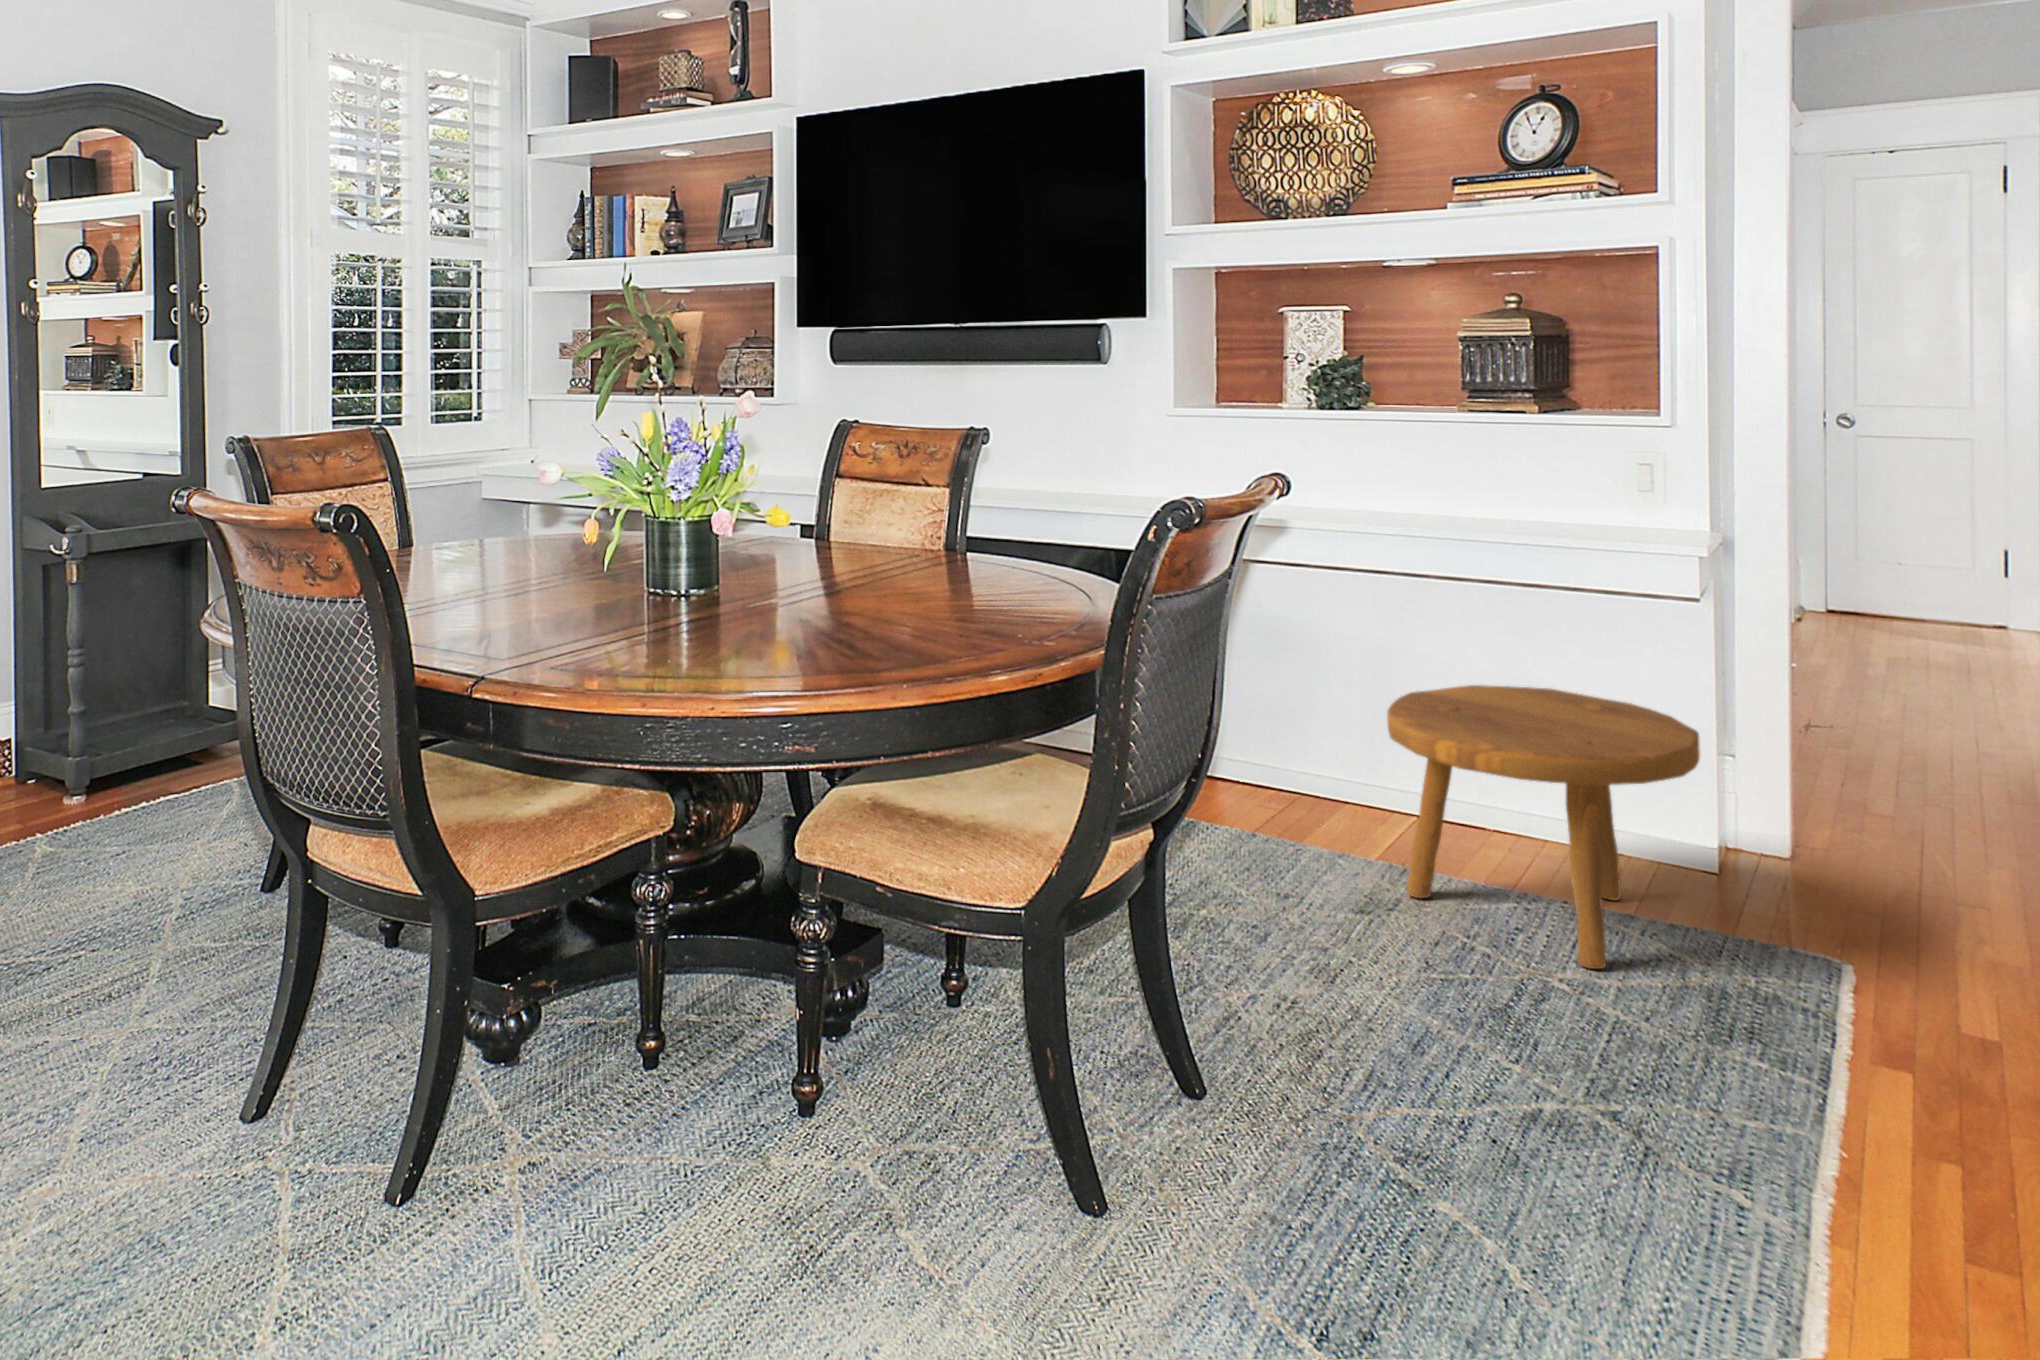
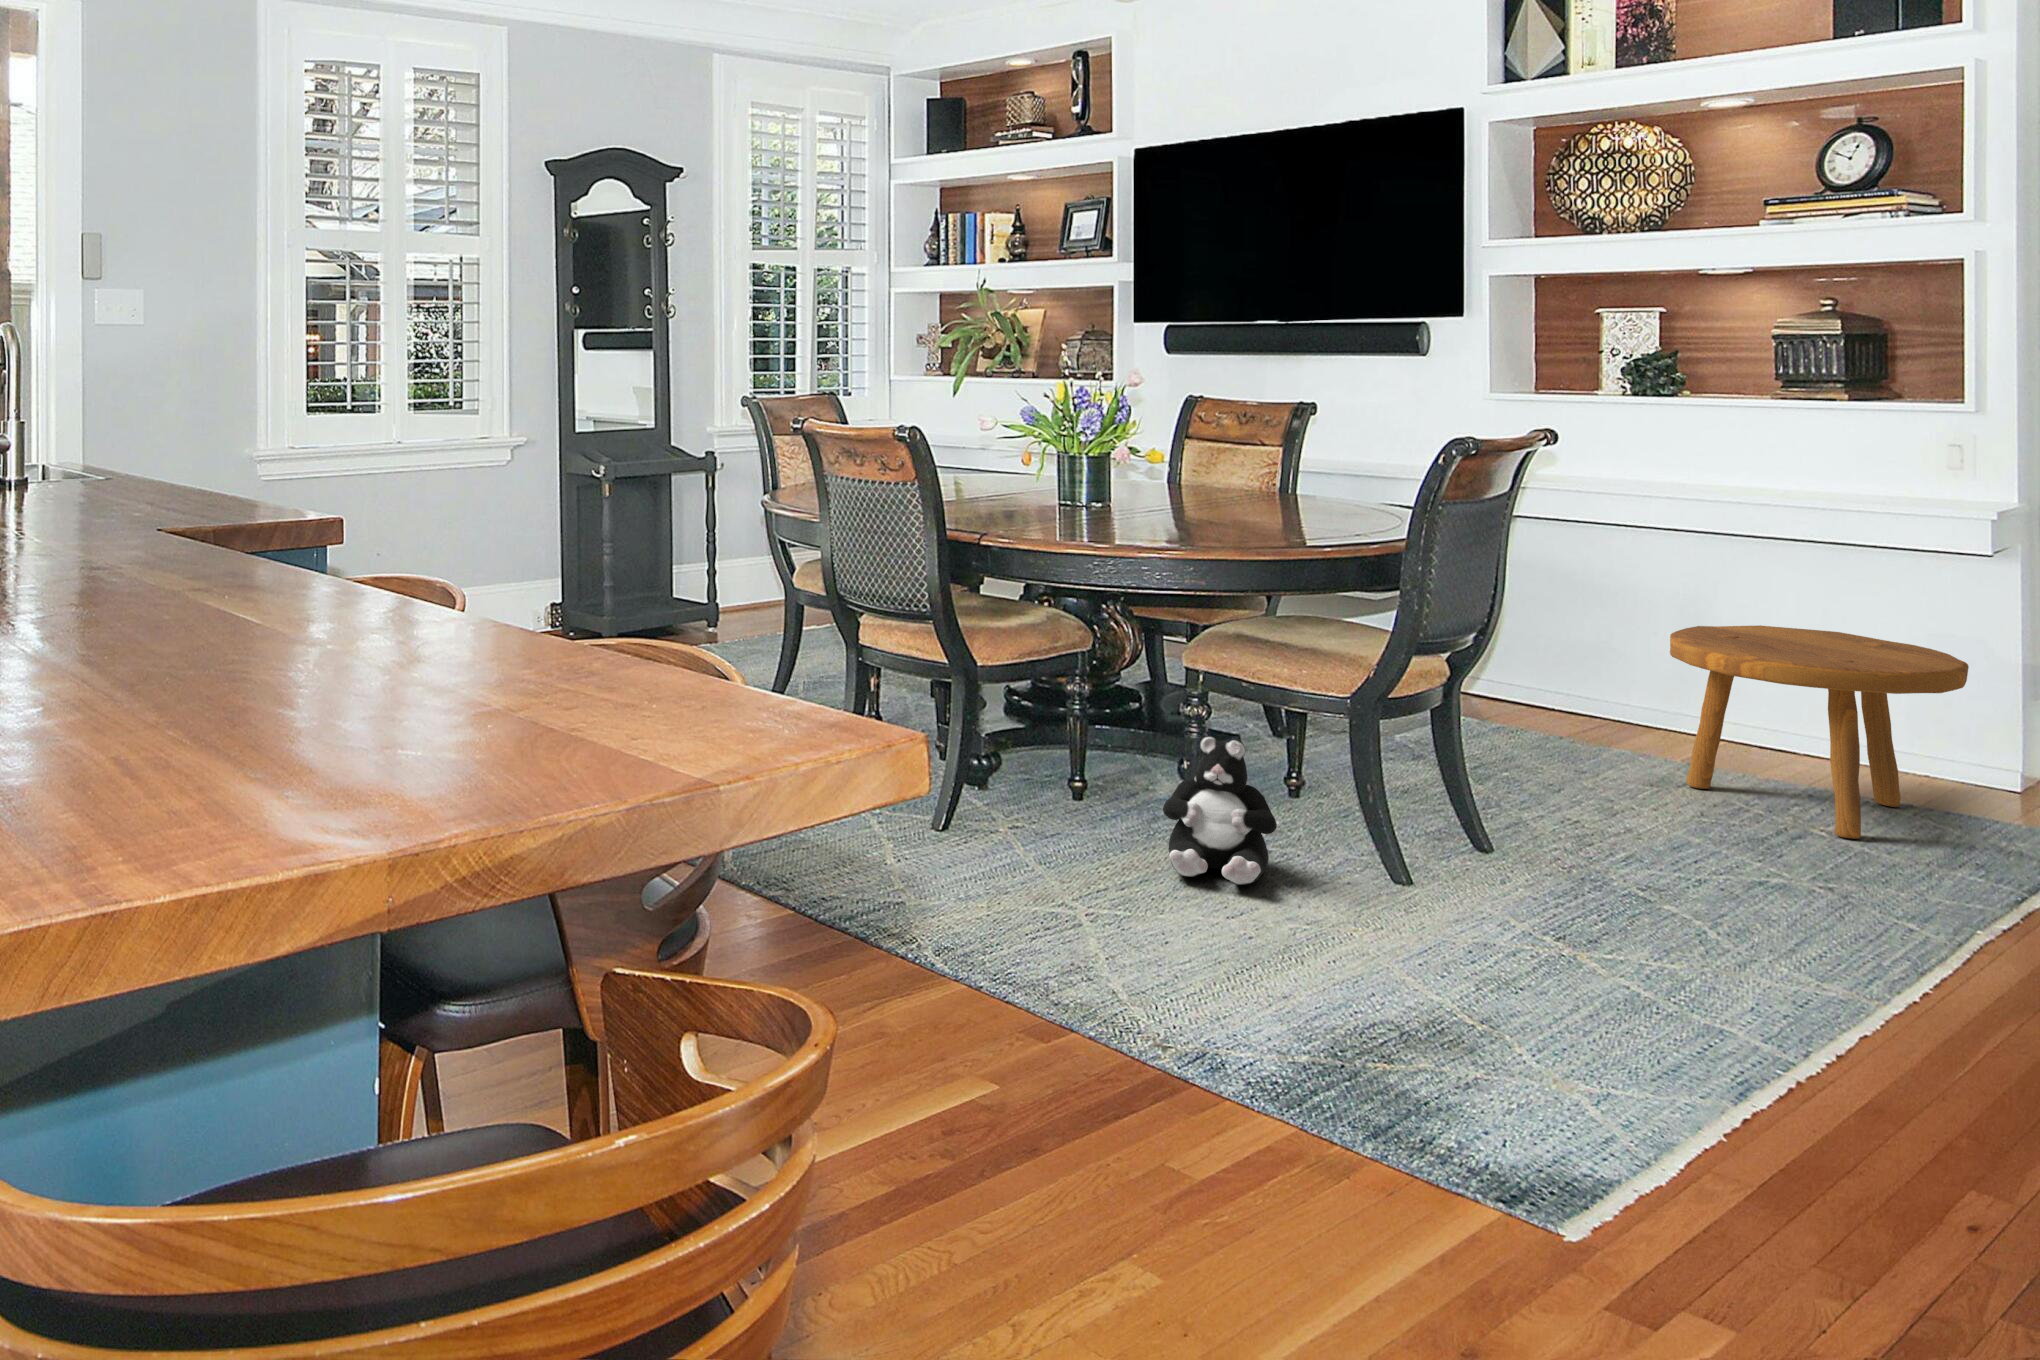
plush toy: none [760,982,926,1254] -> present [1163,736,1277,885]

